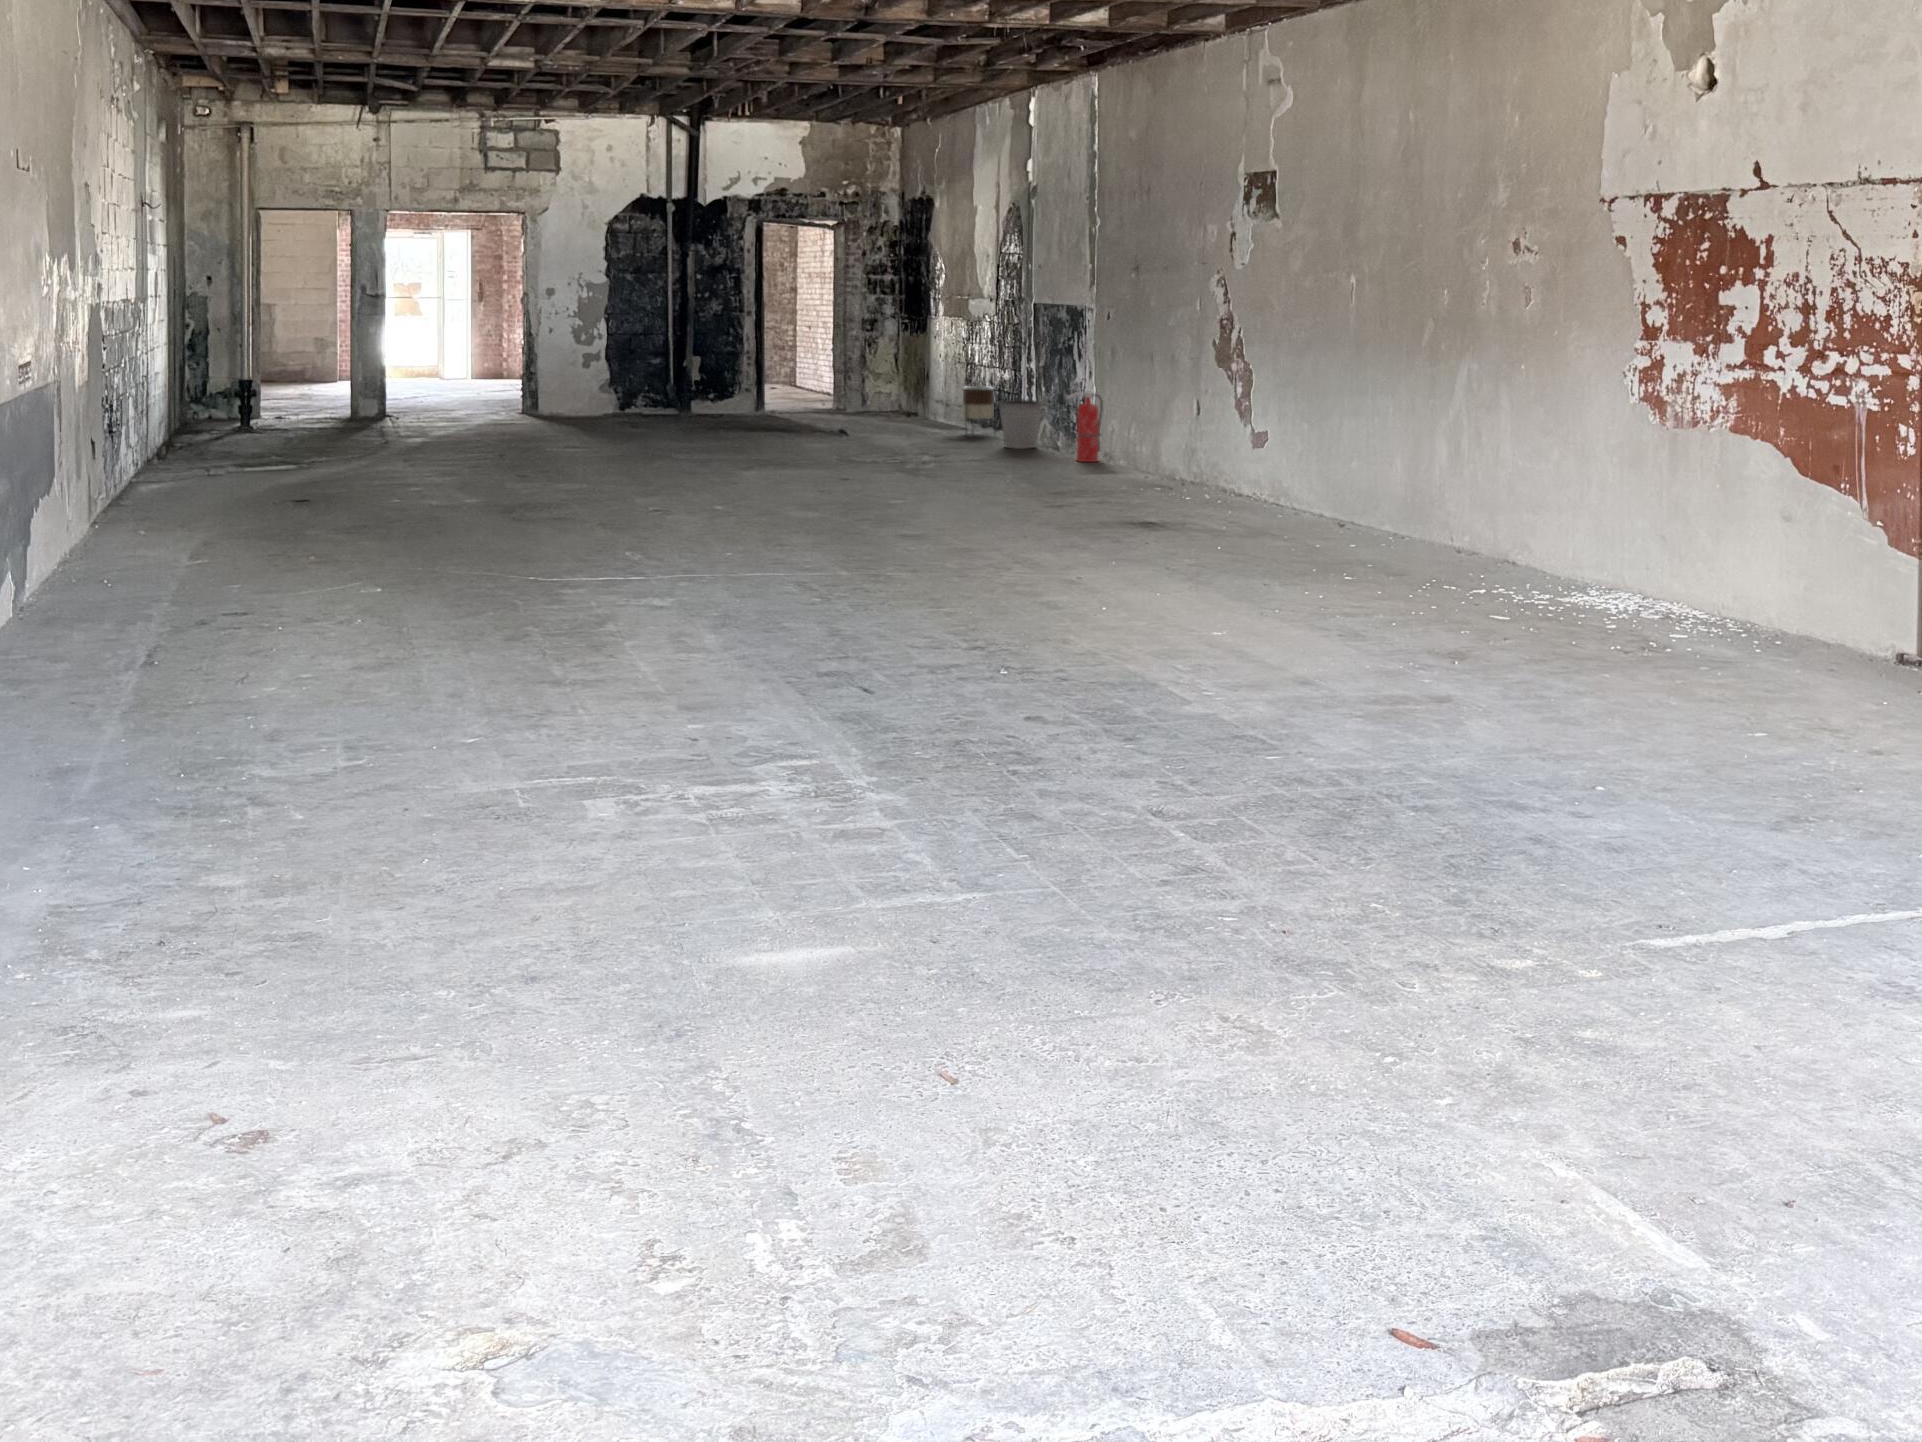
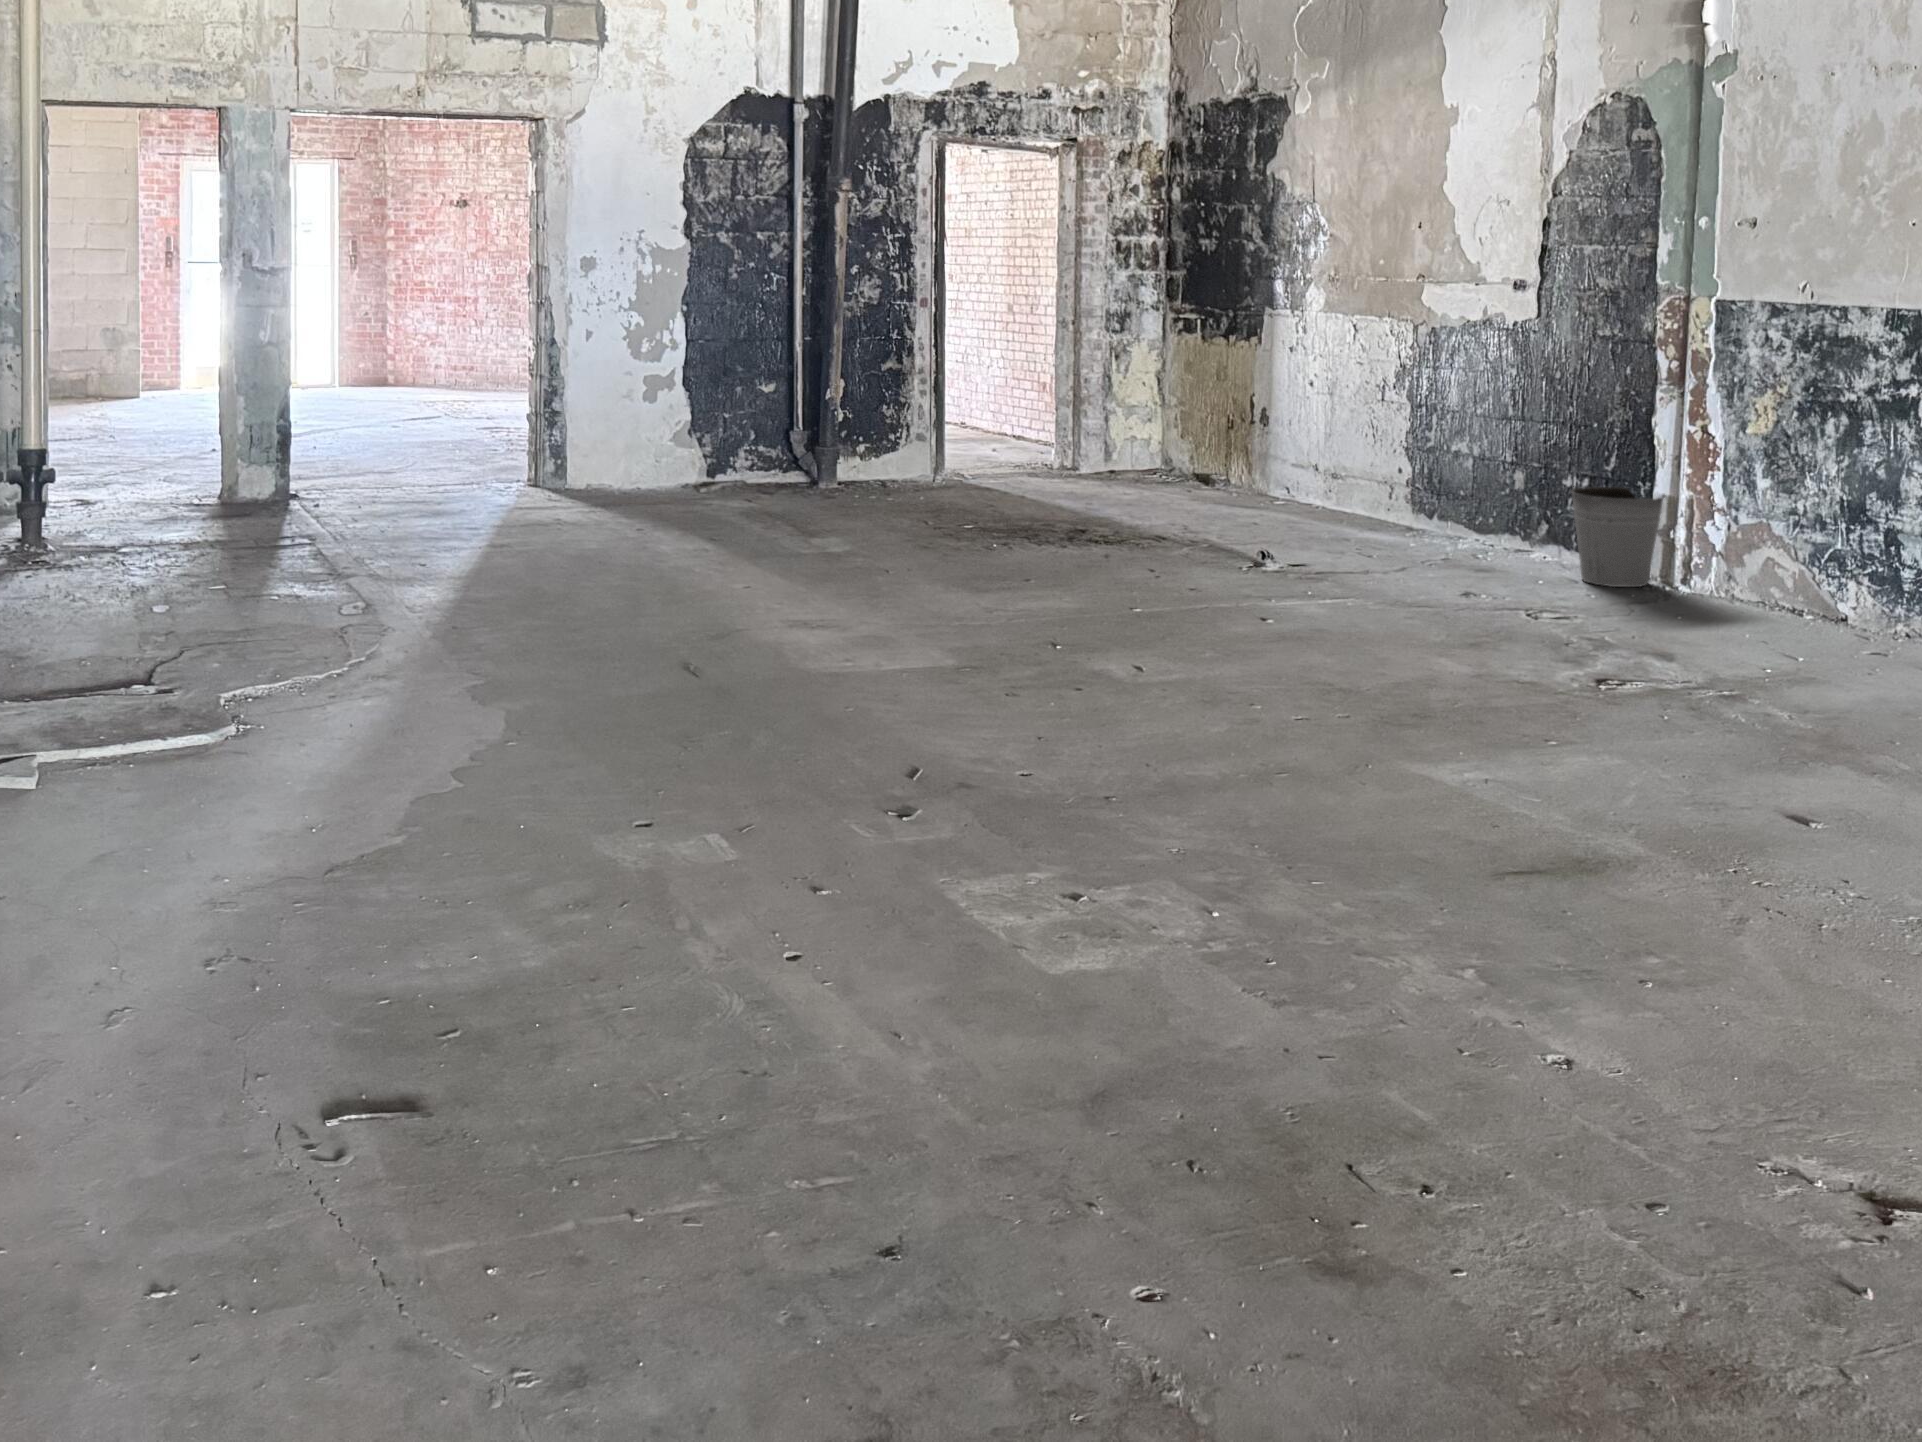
planter: present [963,386,994,420] -> none [1412,447,1477,542]
fire extinguisher: present [1067,389,1103,462] -> none [1830,482,1893,638]

